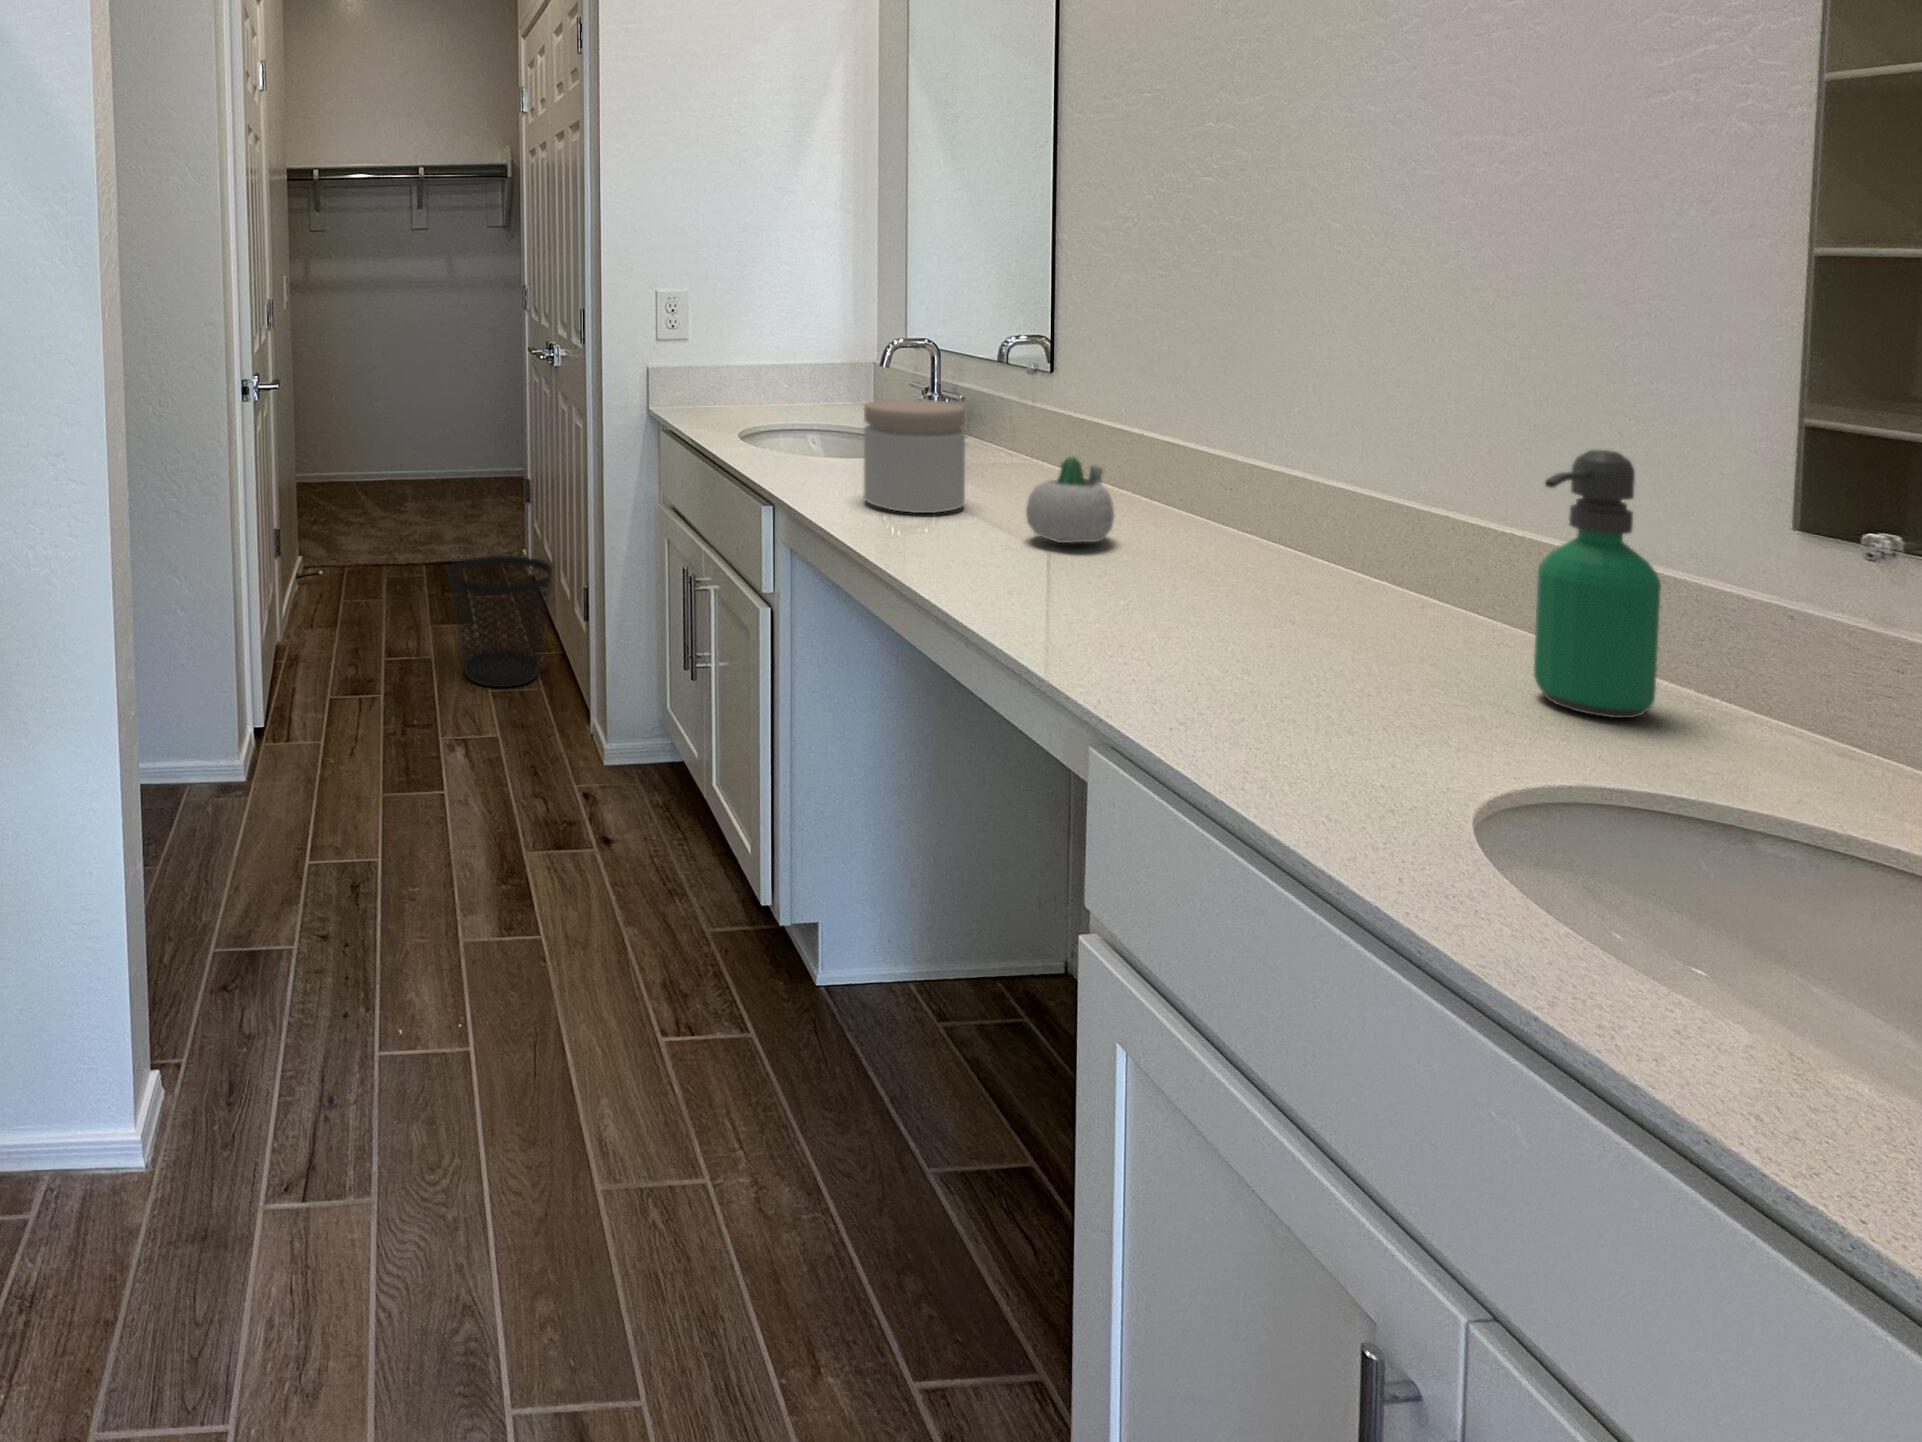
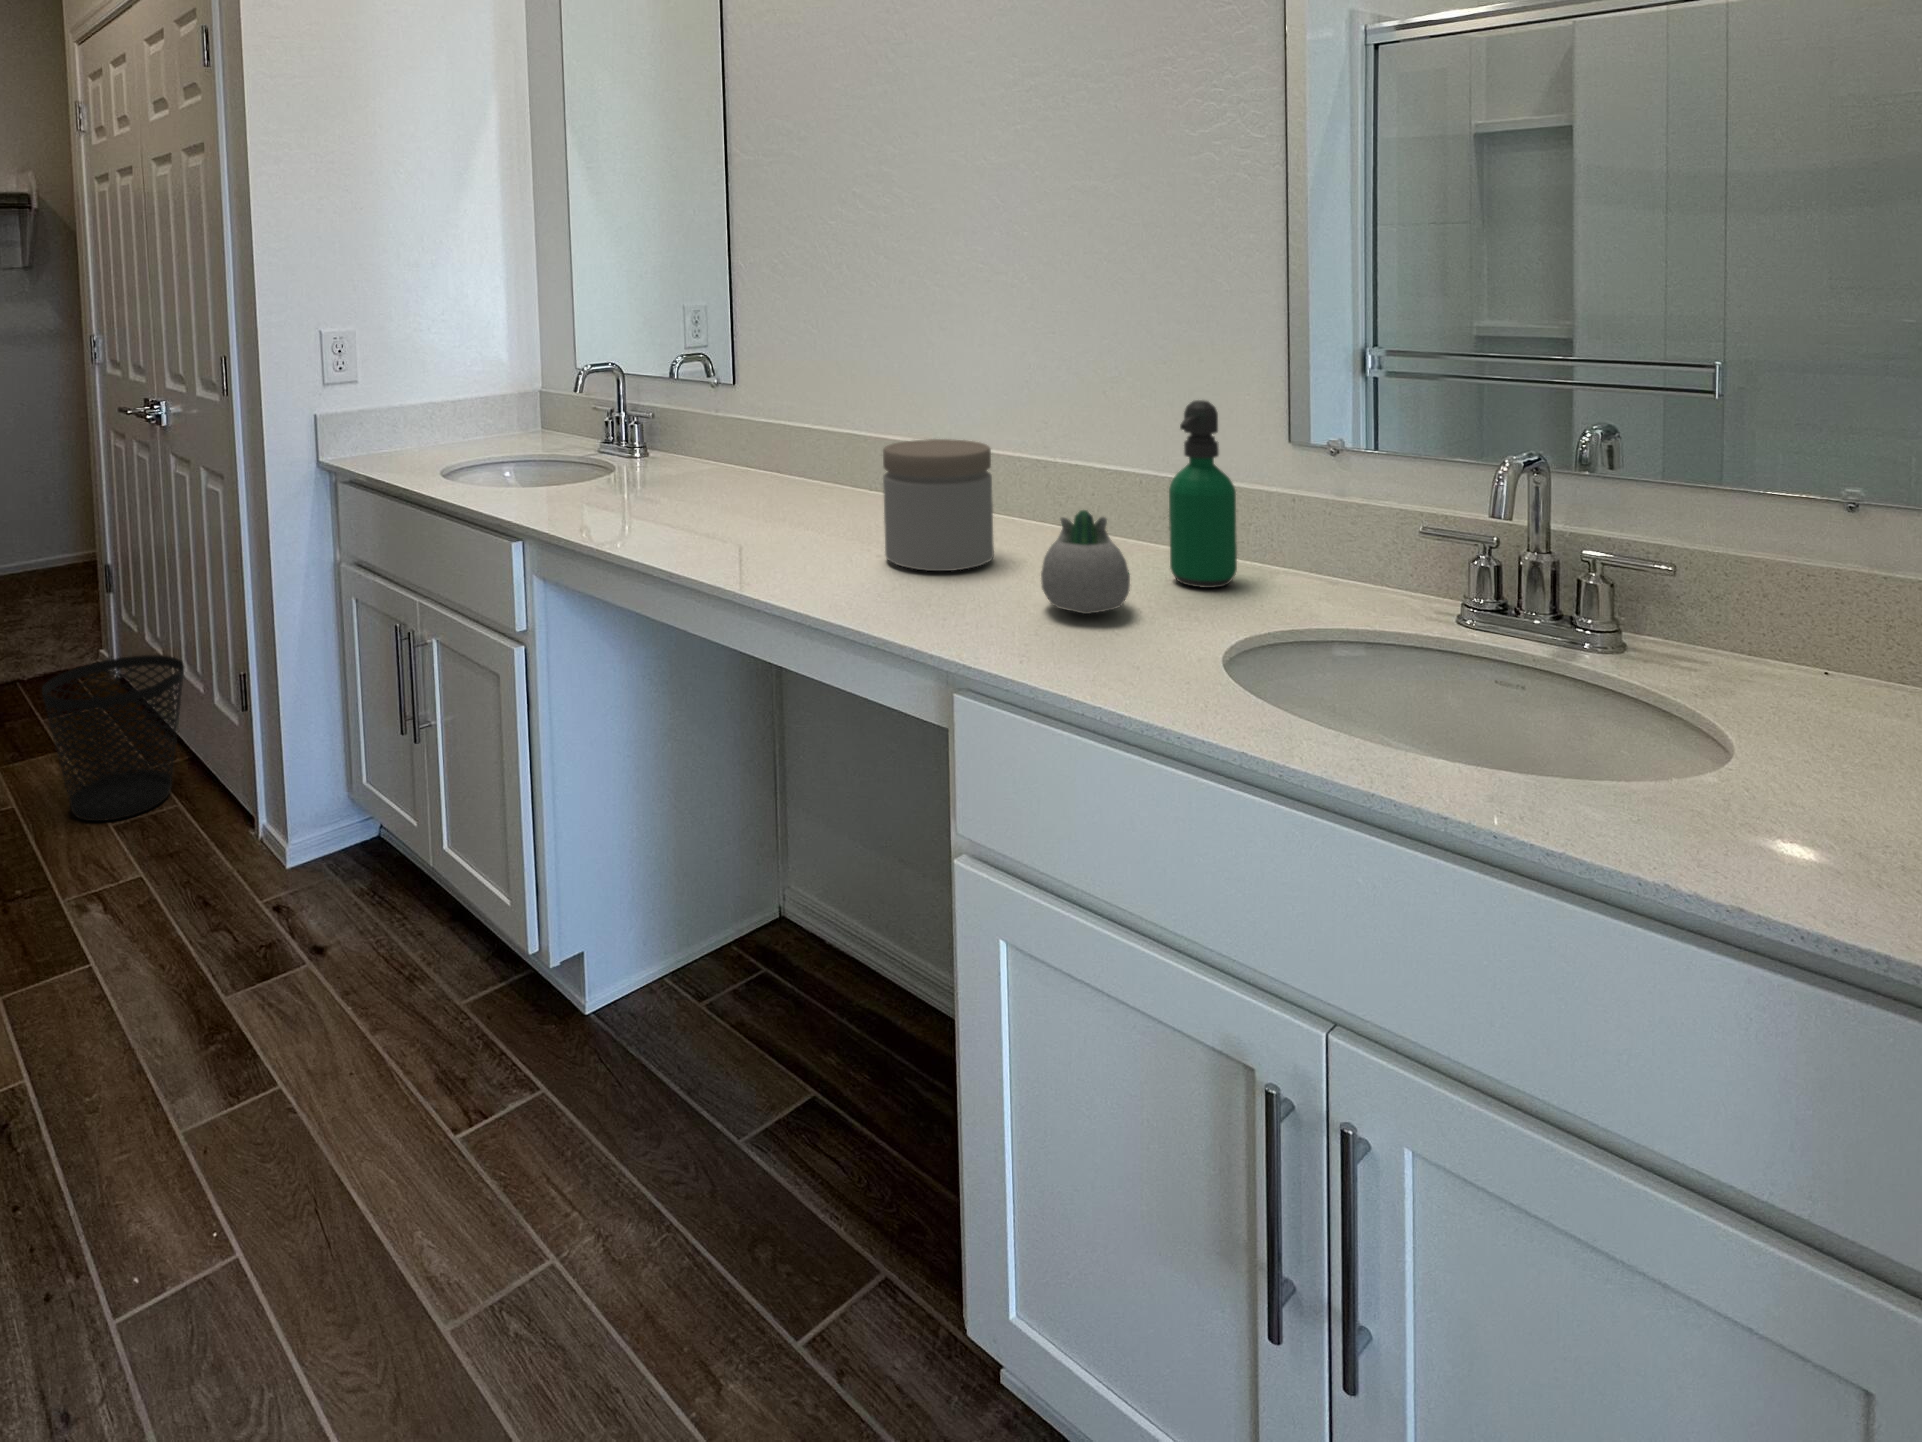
jar: present [864,399,965,513] -> present [883,439,994,571]
succulent planter: present [1026,457,1114,543] -> present [1041,510,1130,614]

